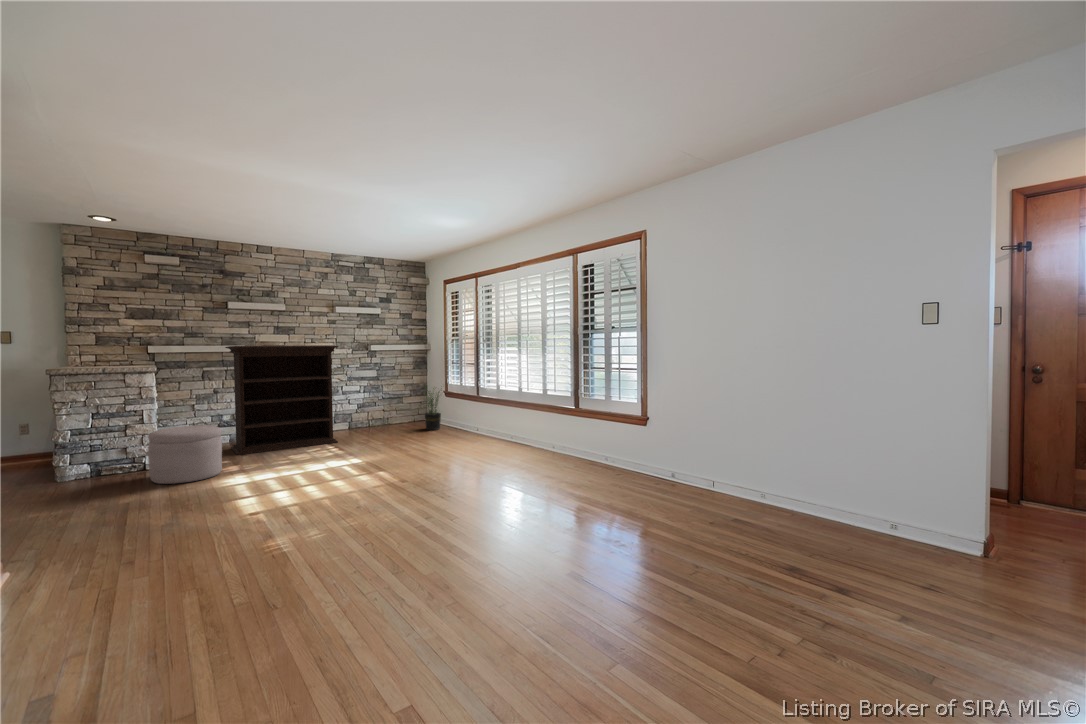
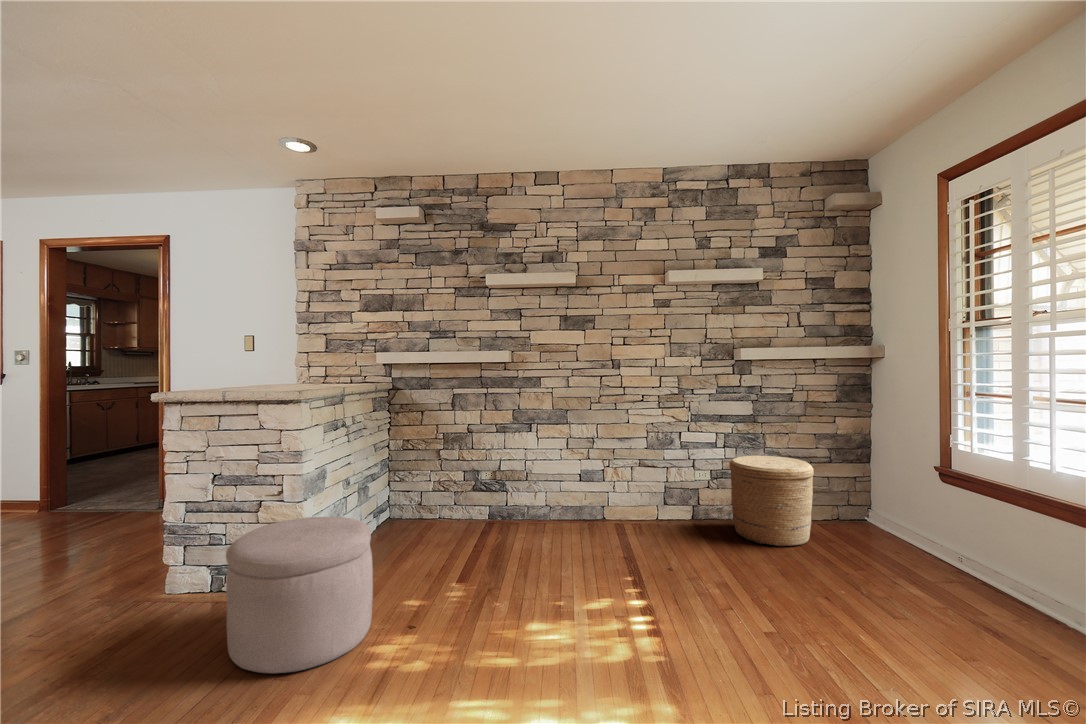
bookshelf: present [225,345,338,455] -> none [452,348,658,569]
potted plant: present [425,388,441,430] -> none [864,440,935,569]
woven basket: none [367,395,403,432] -> present [729,456,814,546]

